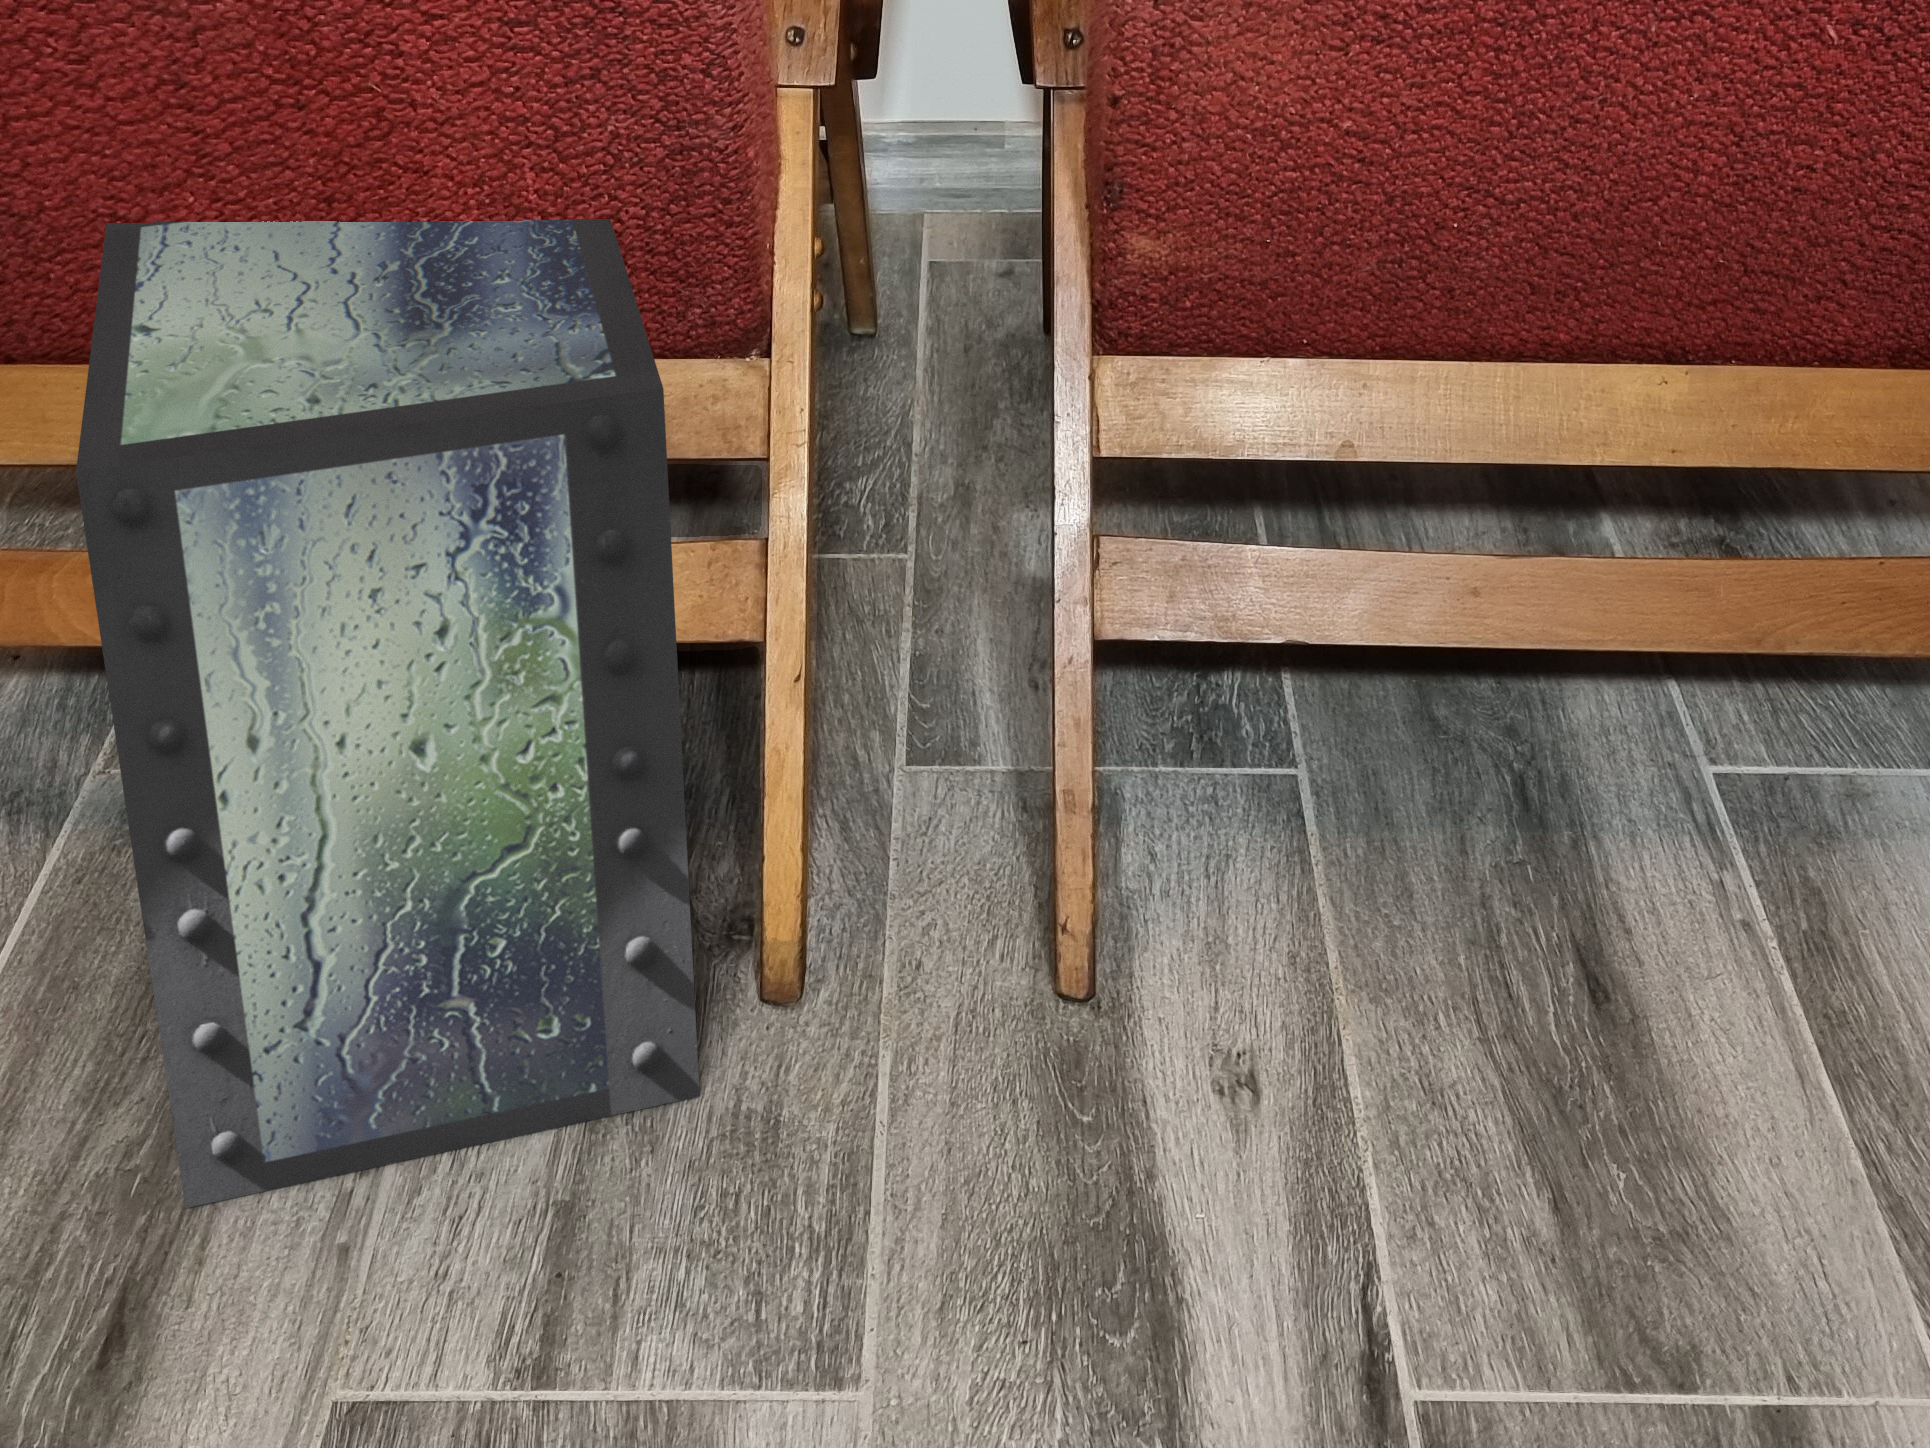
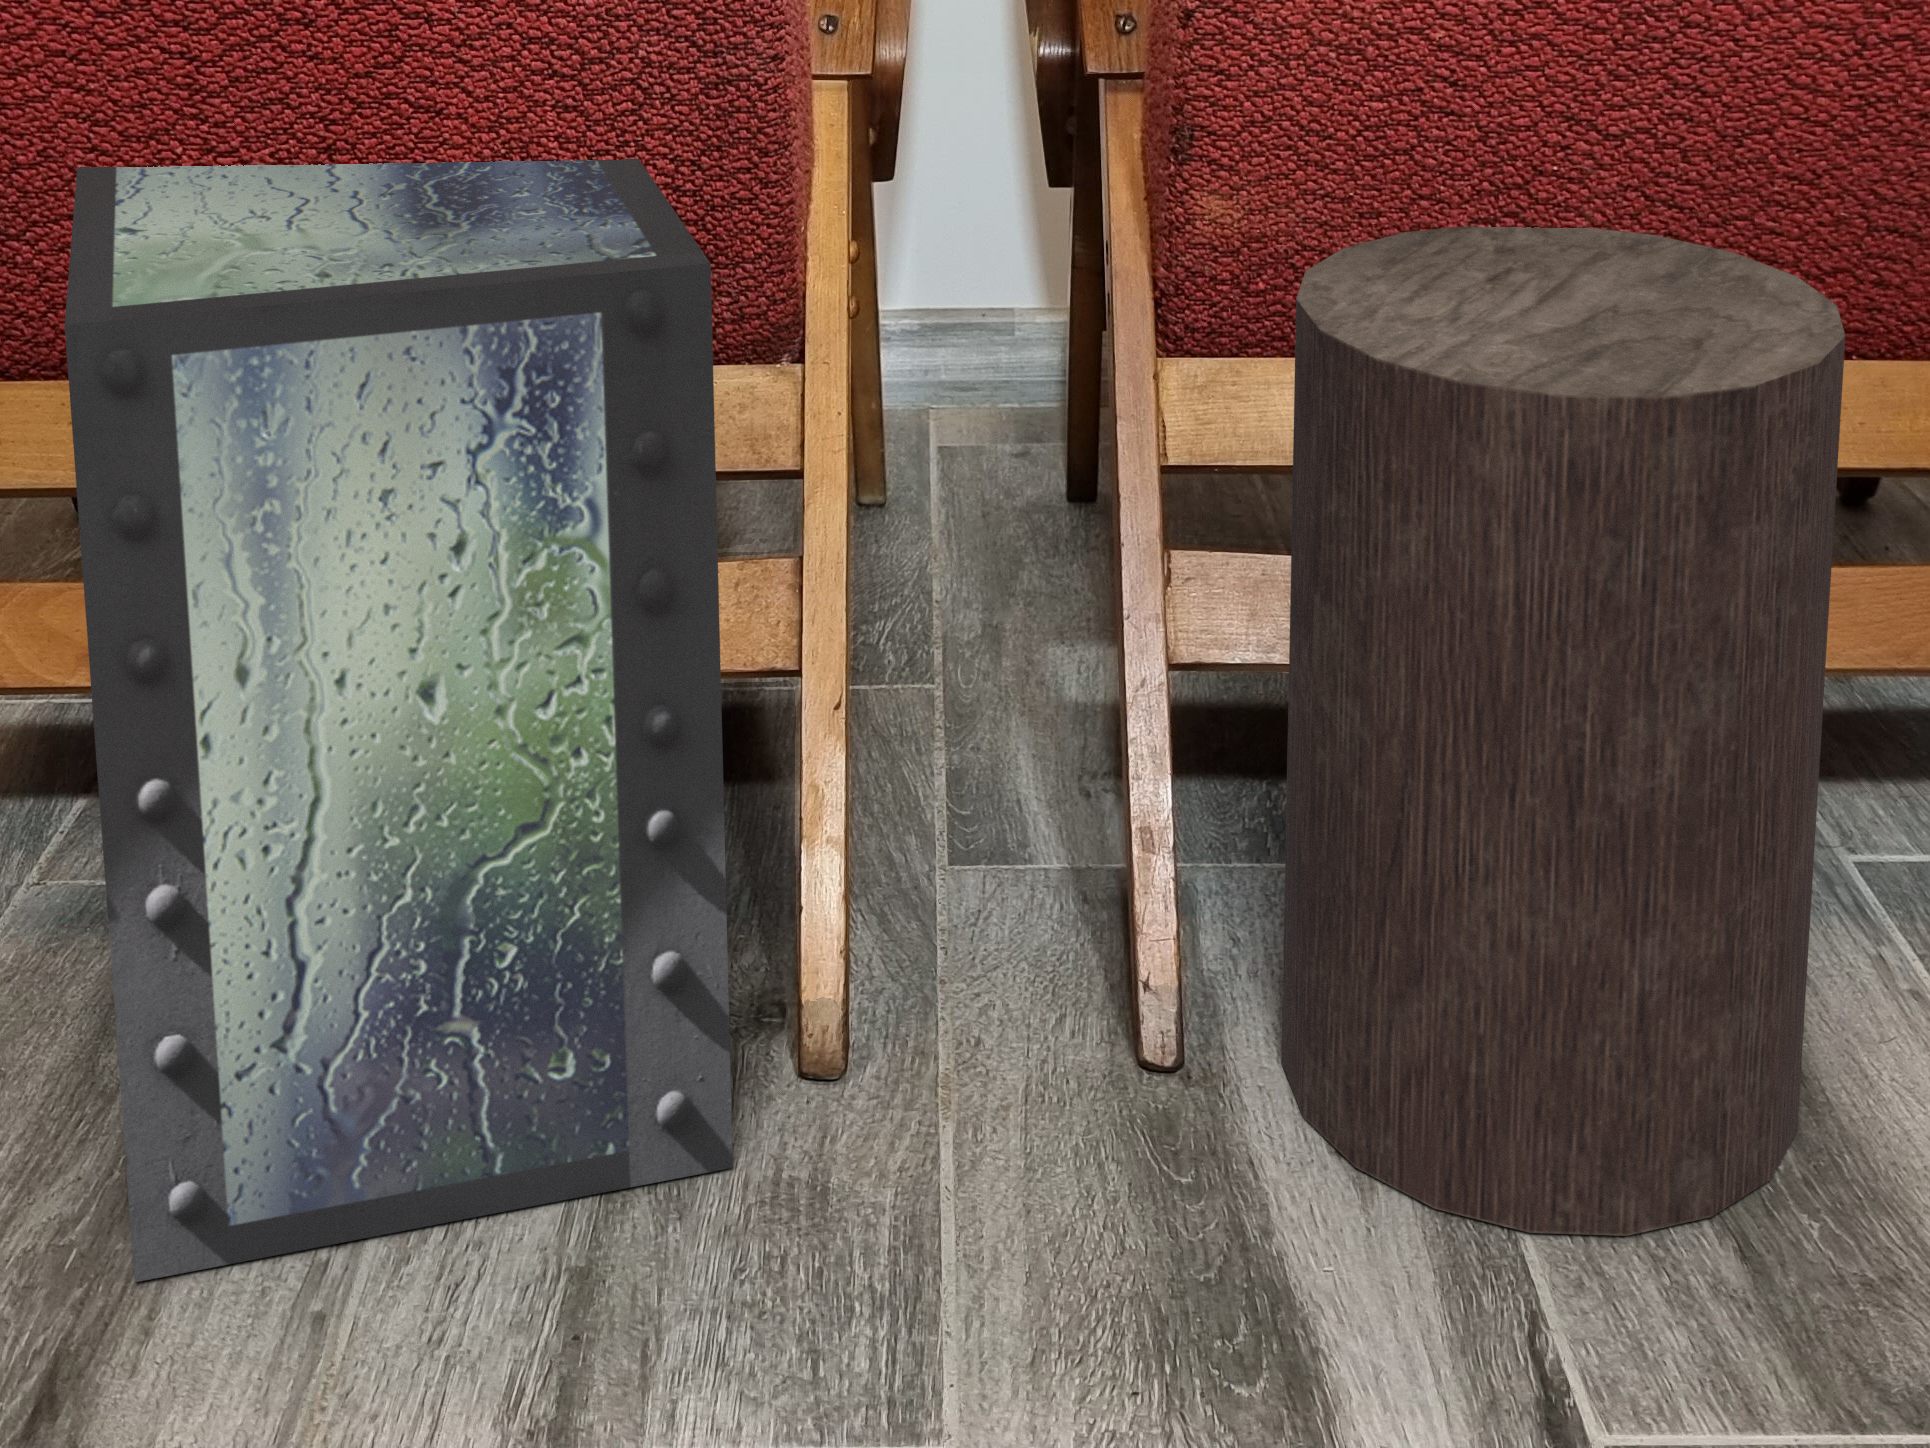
stool: none [1179,283,1691,1182] -> present [1281,226,1845,1236]

